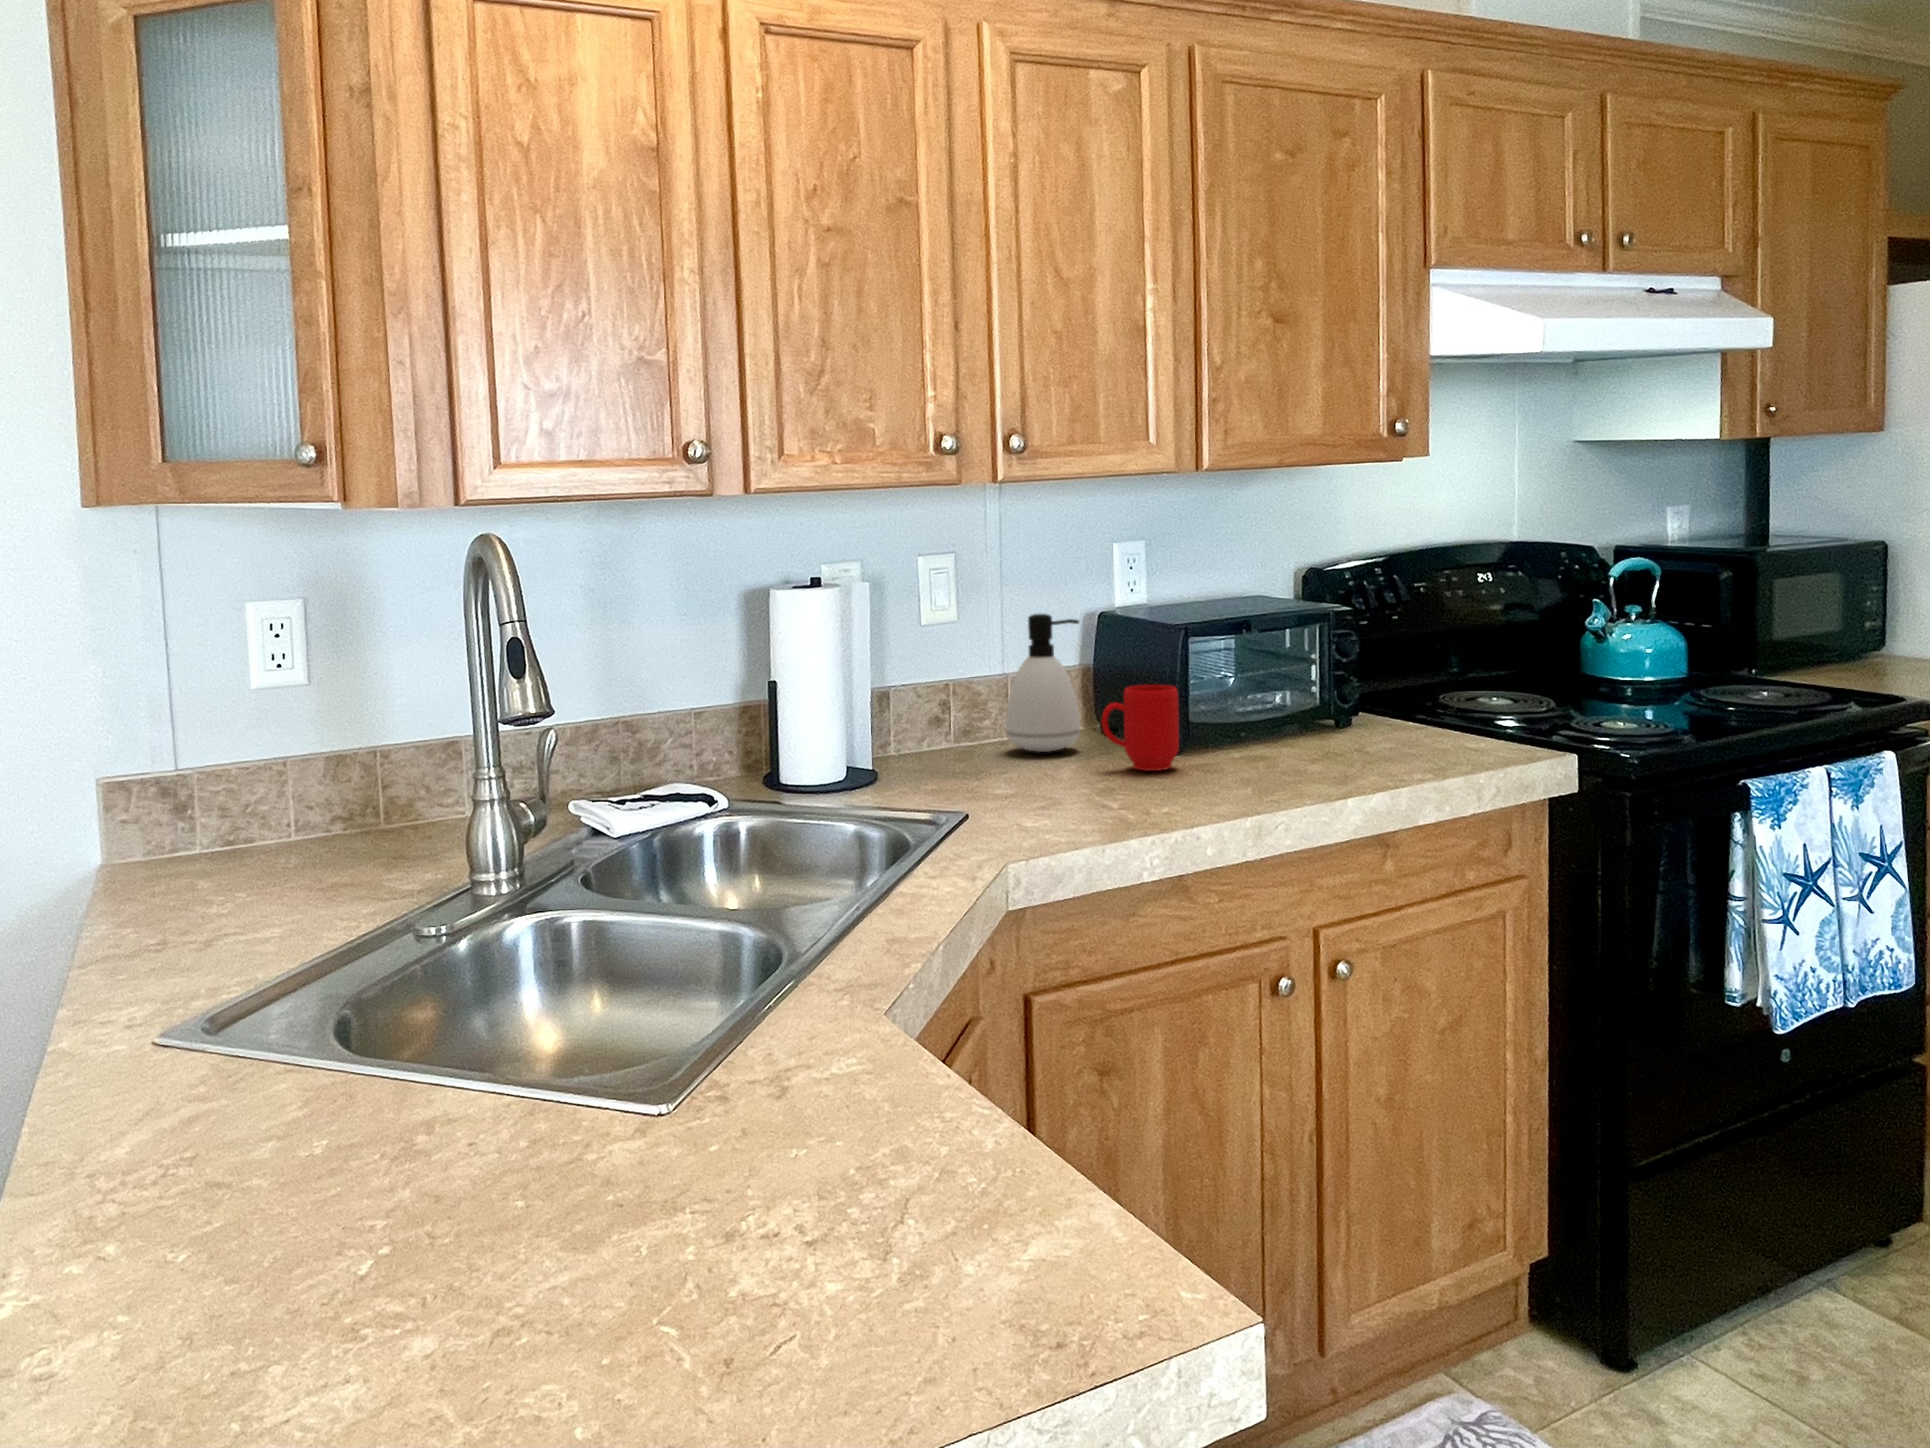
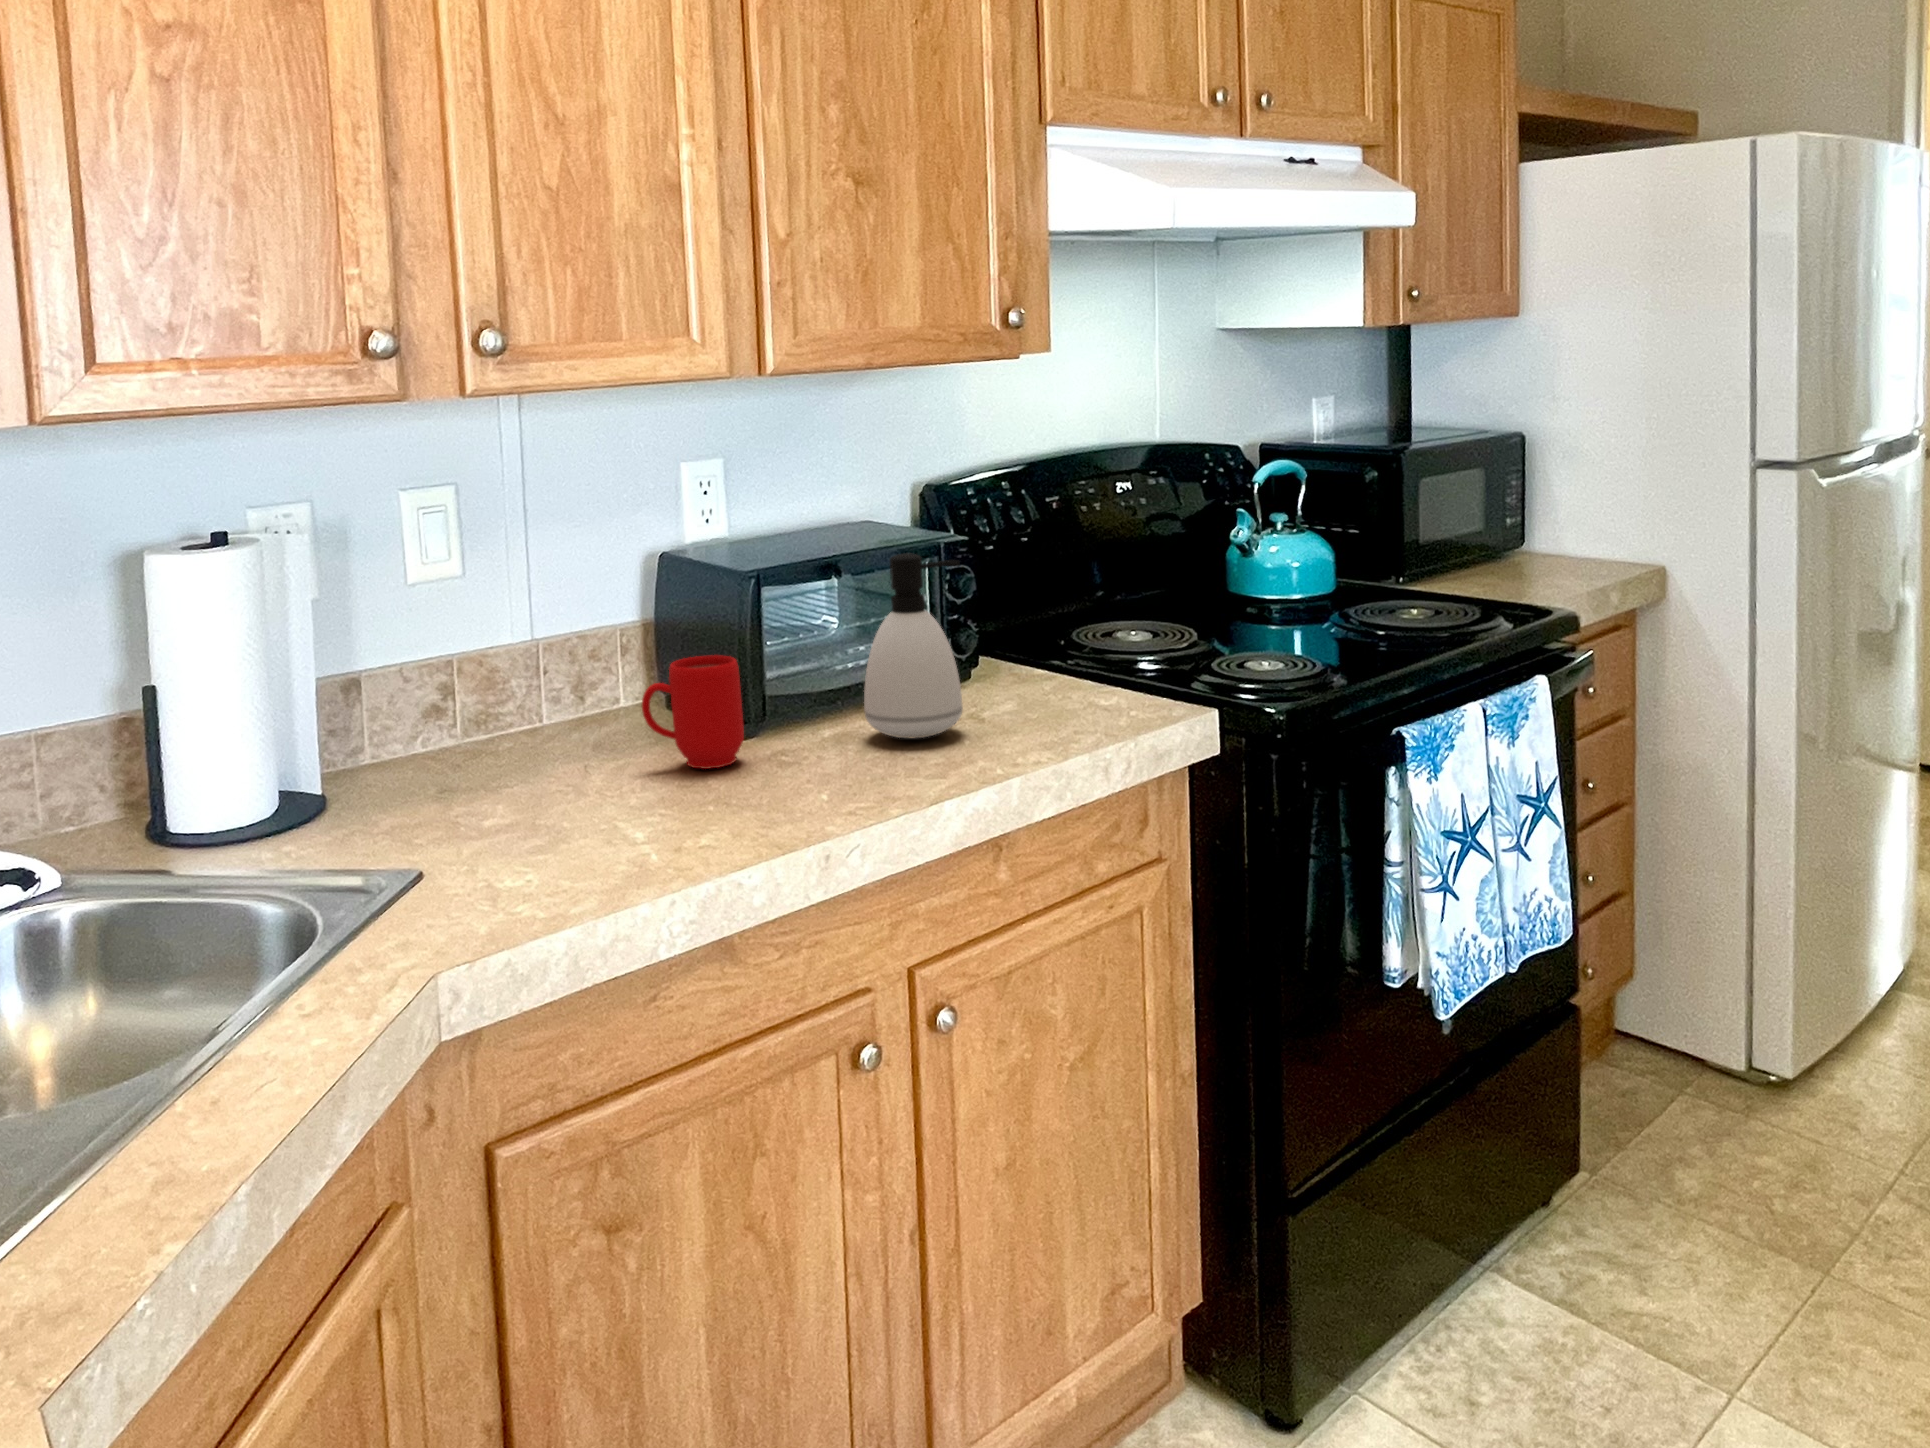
soap dispenser: present [1006,614,1080,752] -> present [864,553,963,739]

